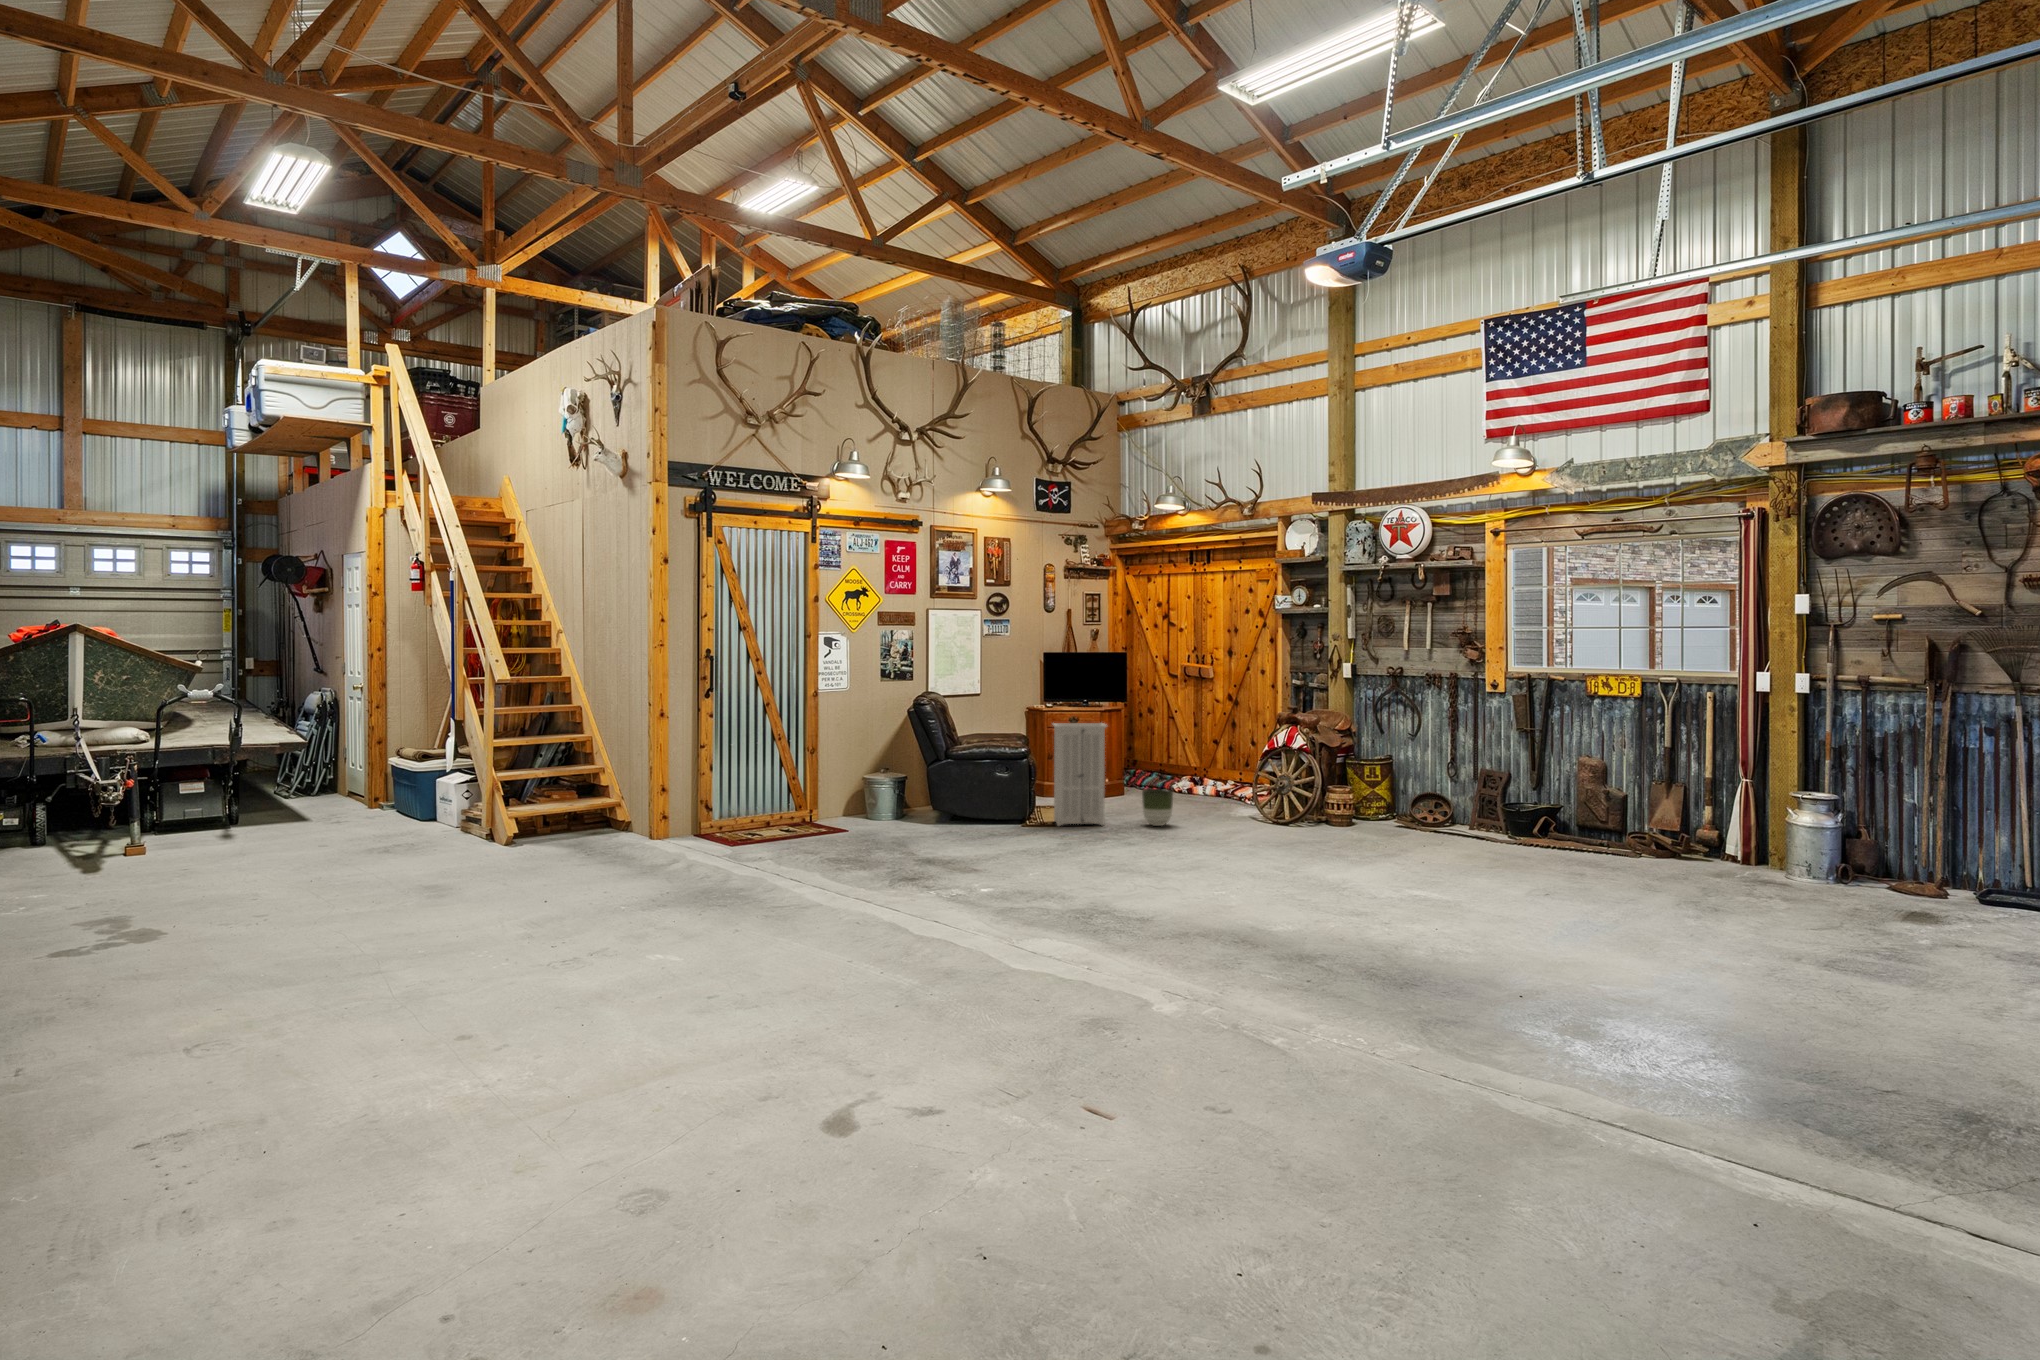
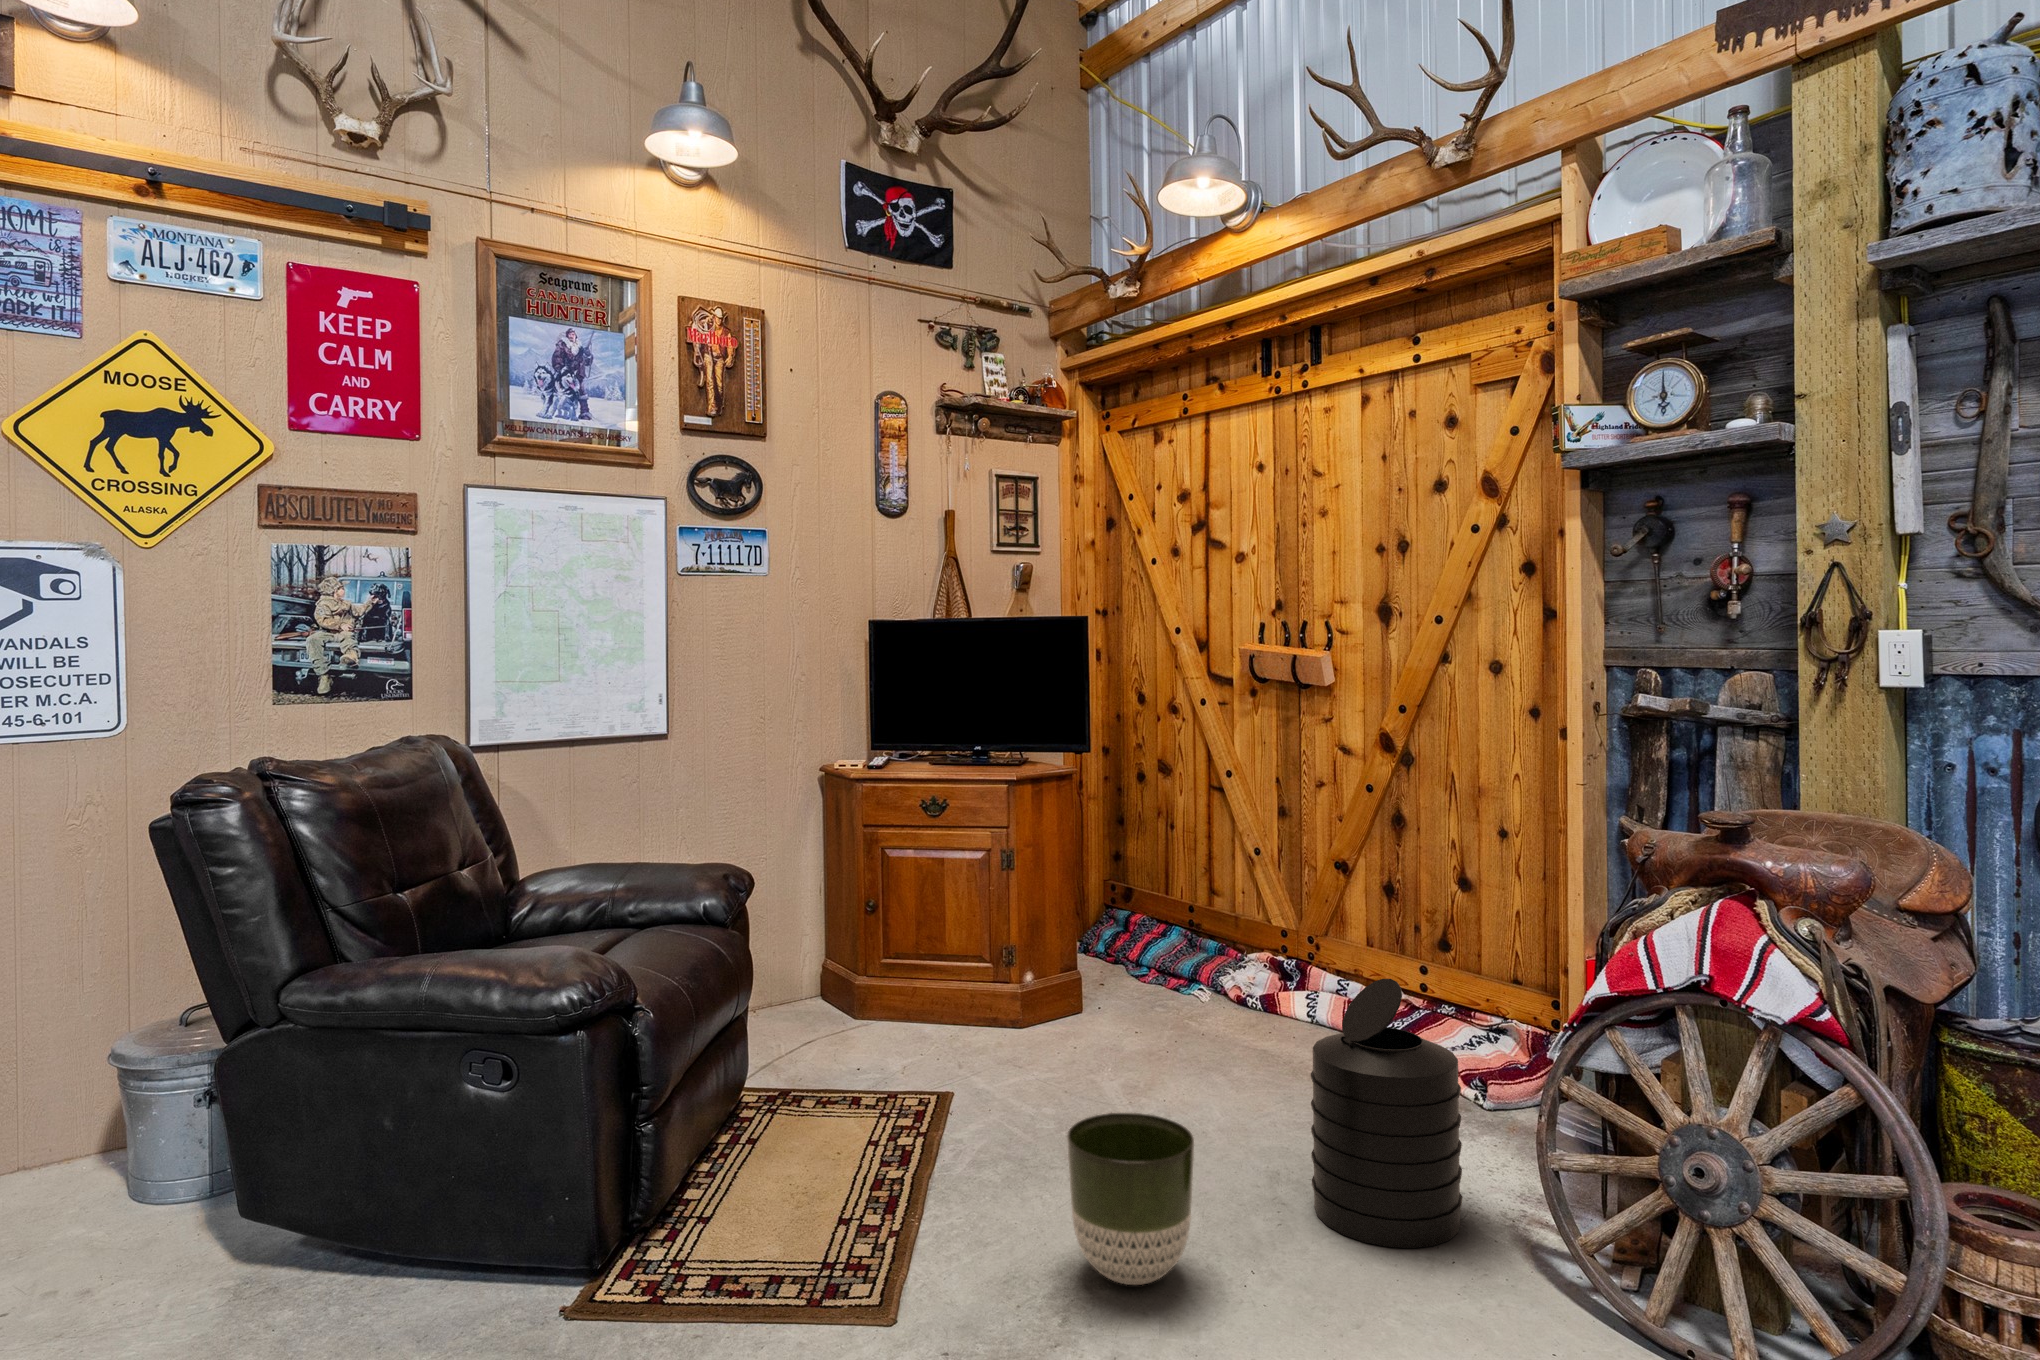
storage cabinet: present [1053,723,1107,826] -> none [716,845,933,1270]
trash can: none [1202,758,1241,823] -> present [1311,979,1462,1248]

